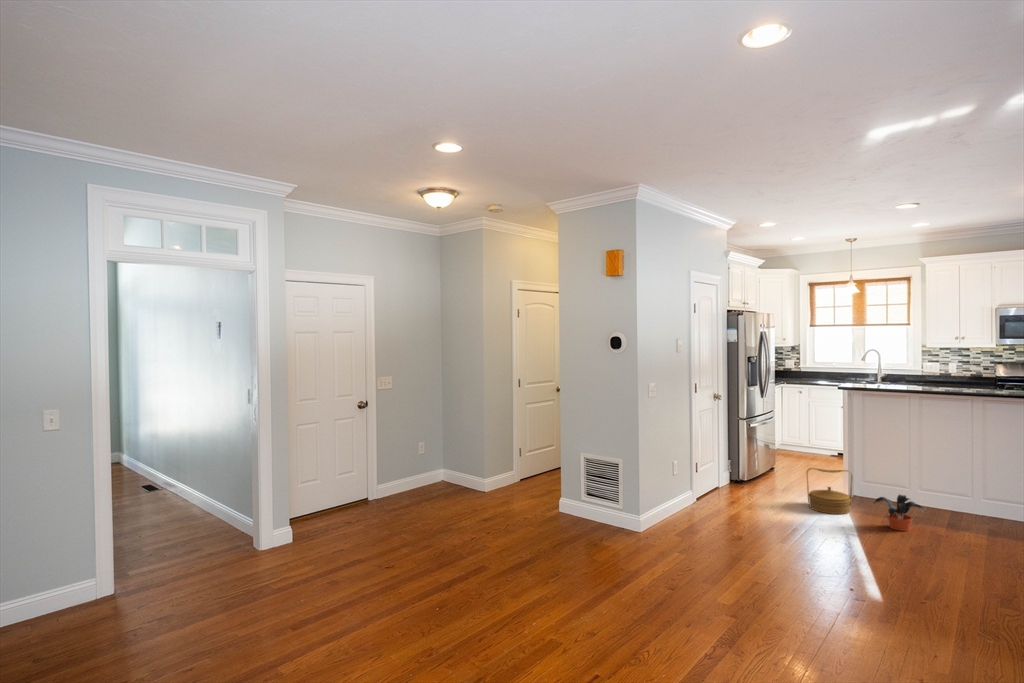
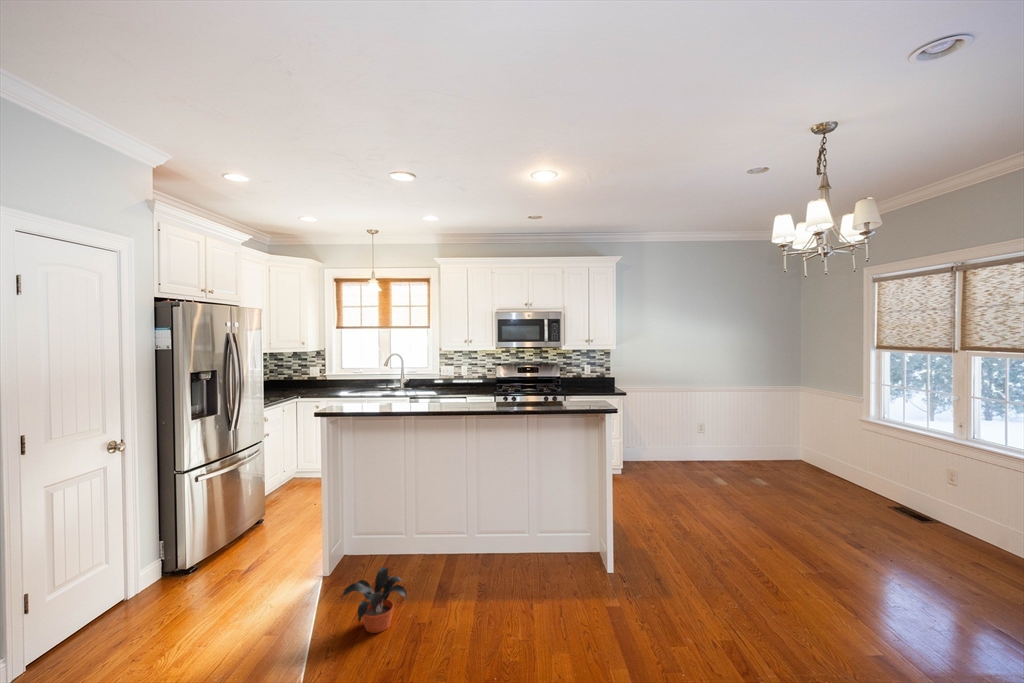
basket: present [806,468,853,514] -> none [256,537,326,620]

